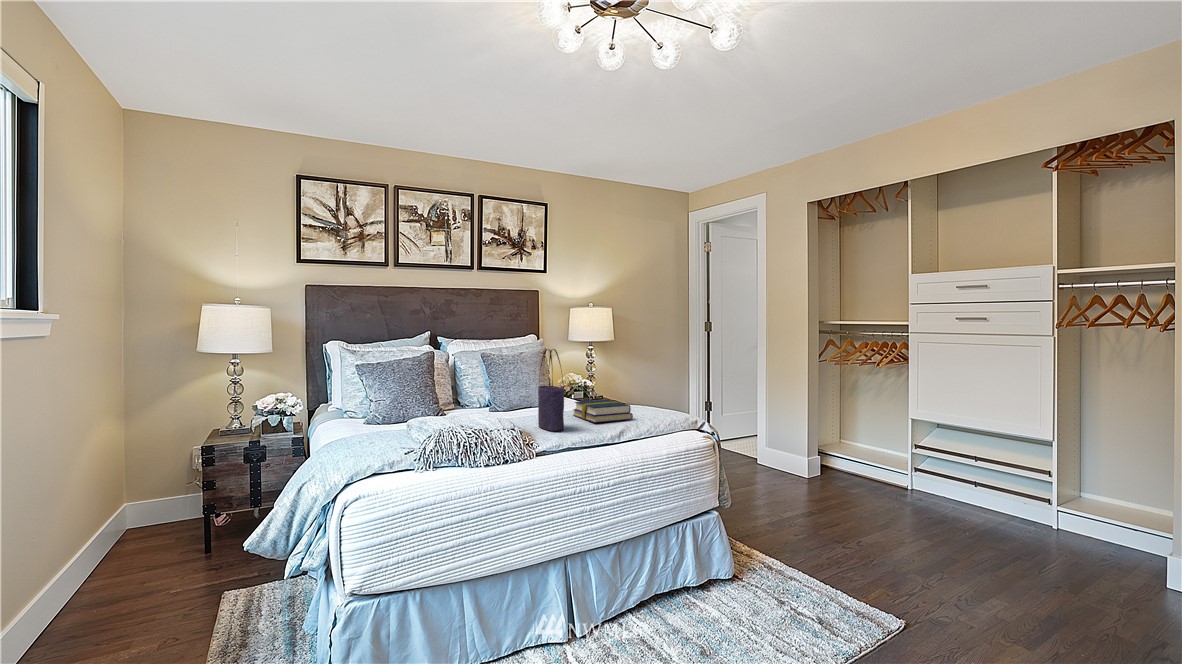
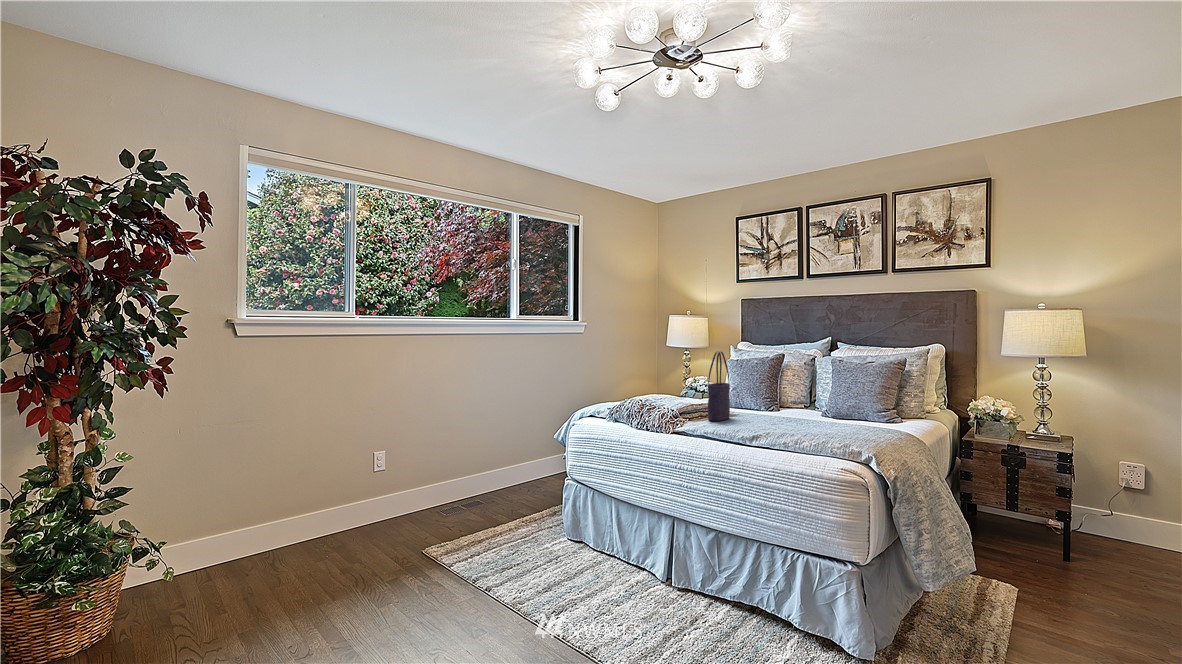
book: present [573,400,633,423] -> none [752,405,816,428]

